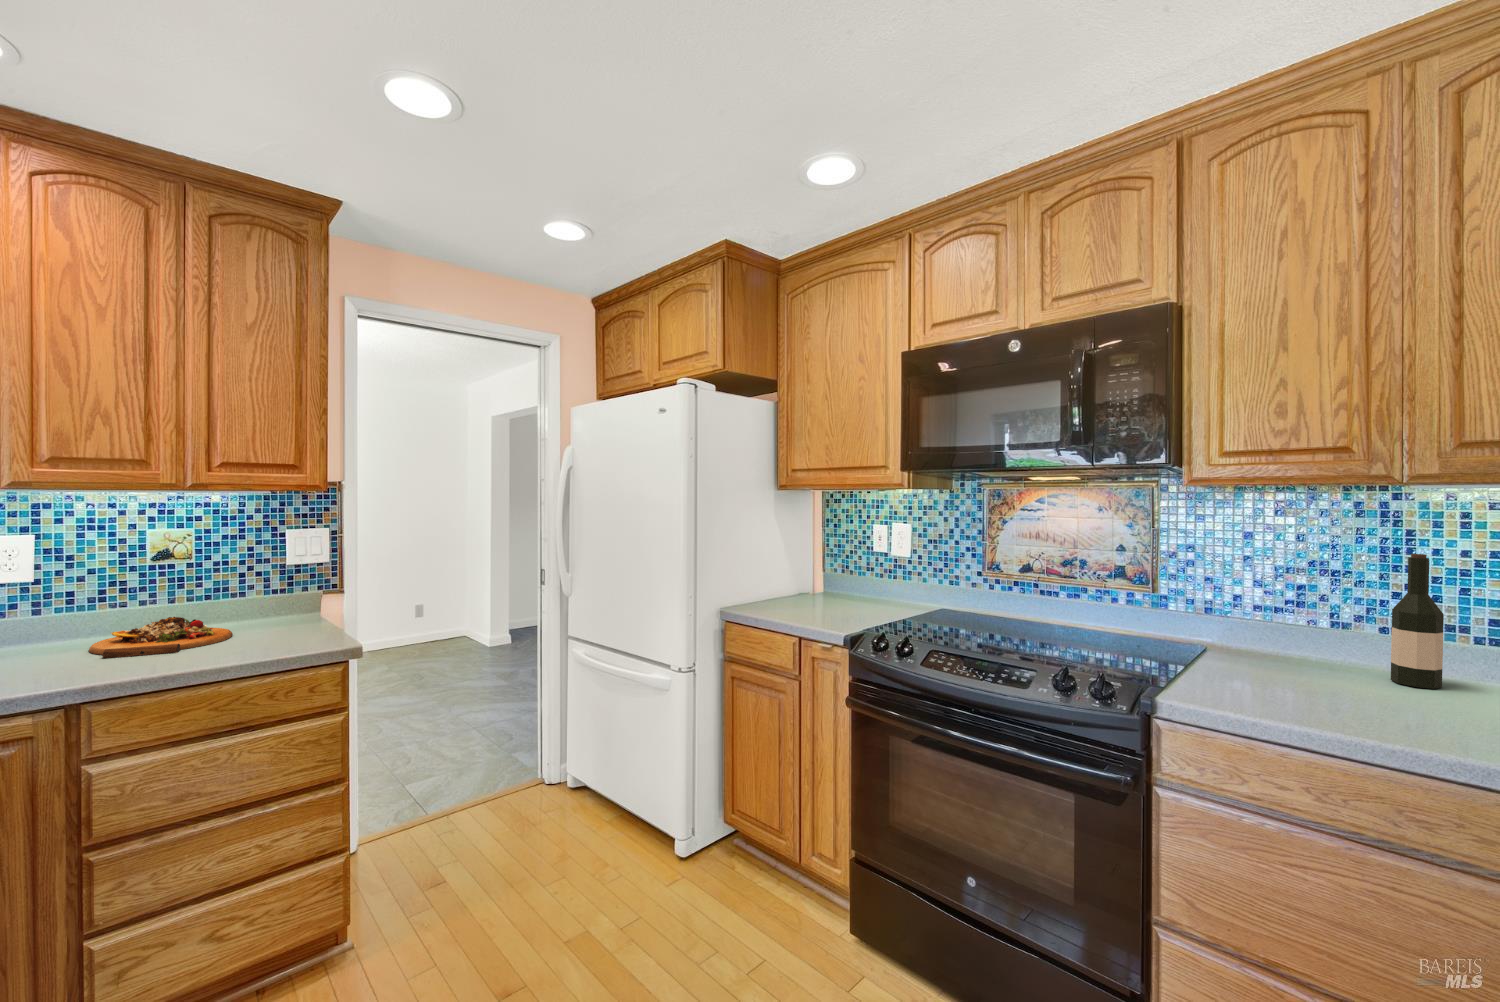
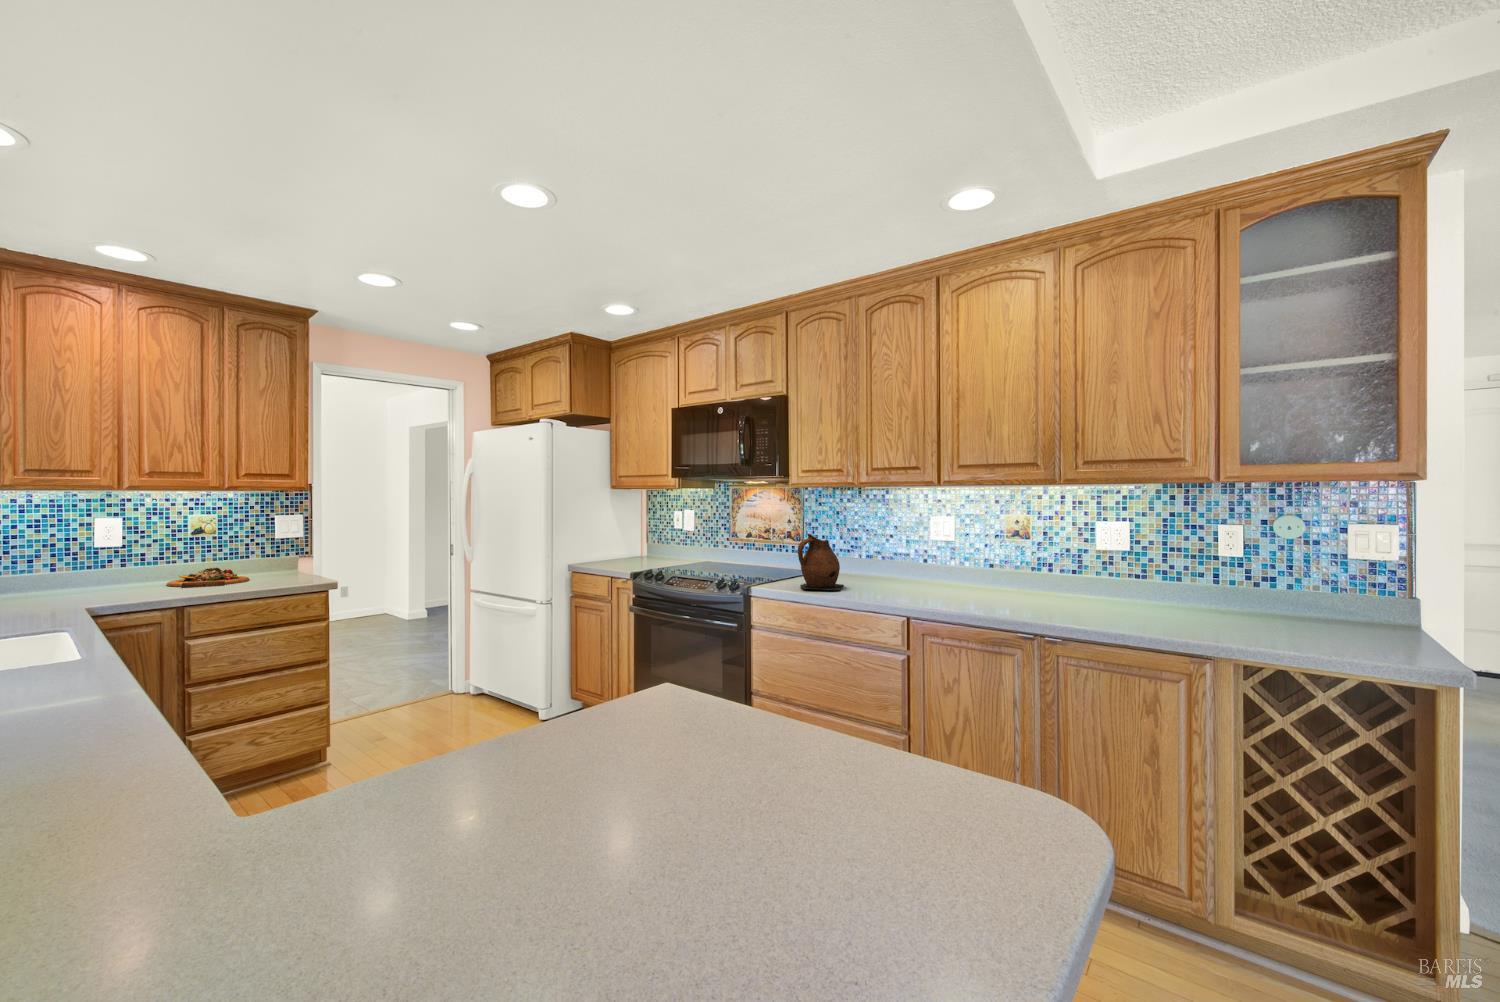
wine bottle: present [1391,554,1444,689] -> none [879,520,896,584]
ceramic pitcher: none [1238,583,1377,716] -> present [798,533,844,591]

